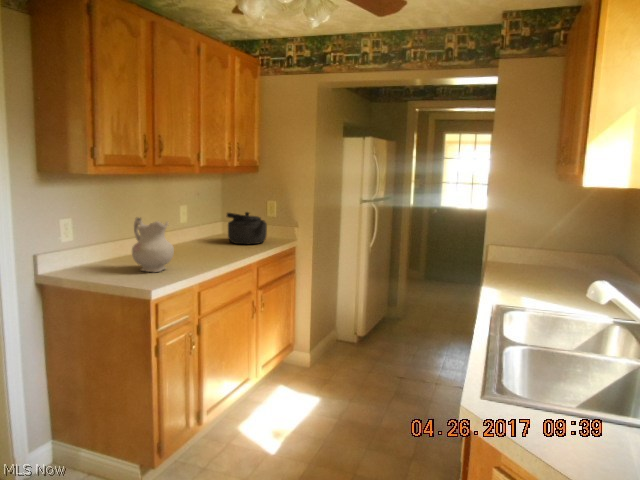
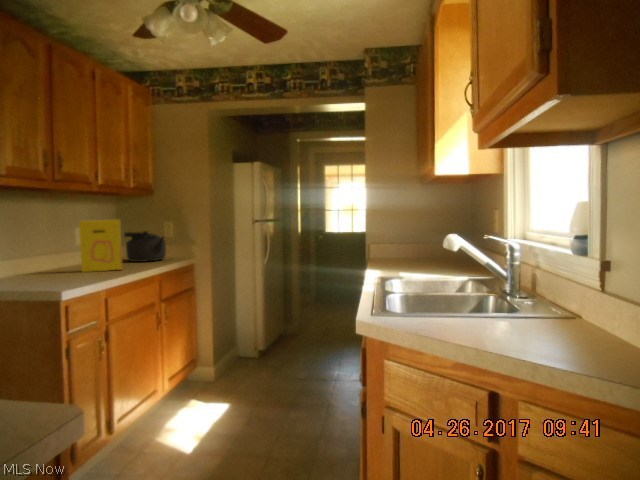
cereal box: none [179,206,220,258] -> present [79,220,122,272]
ceramic pitcher: present [132,217,174,272] -> none [32,228,78,281]

